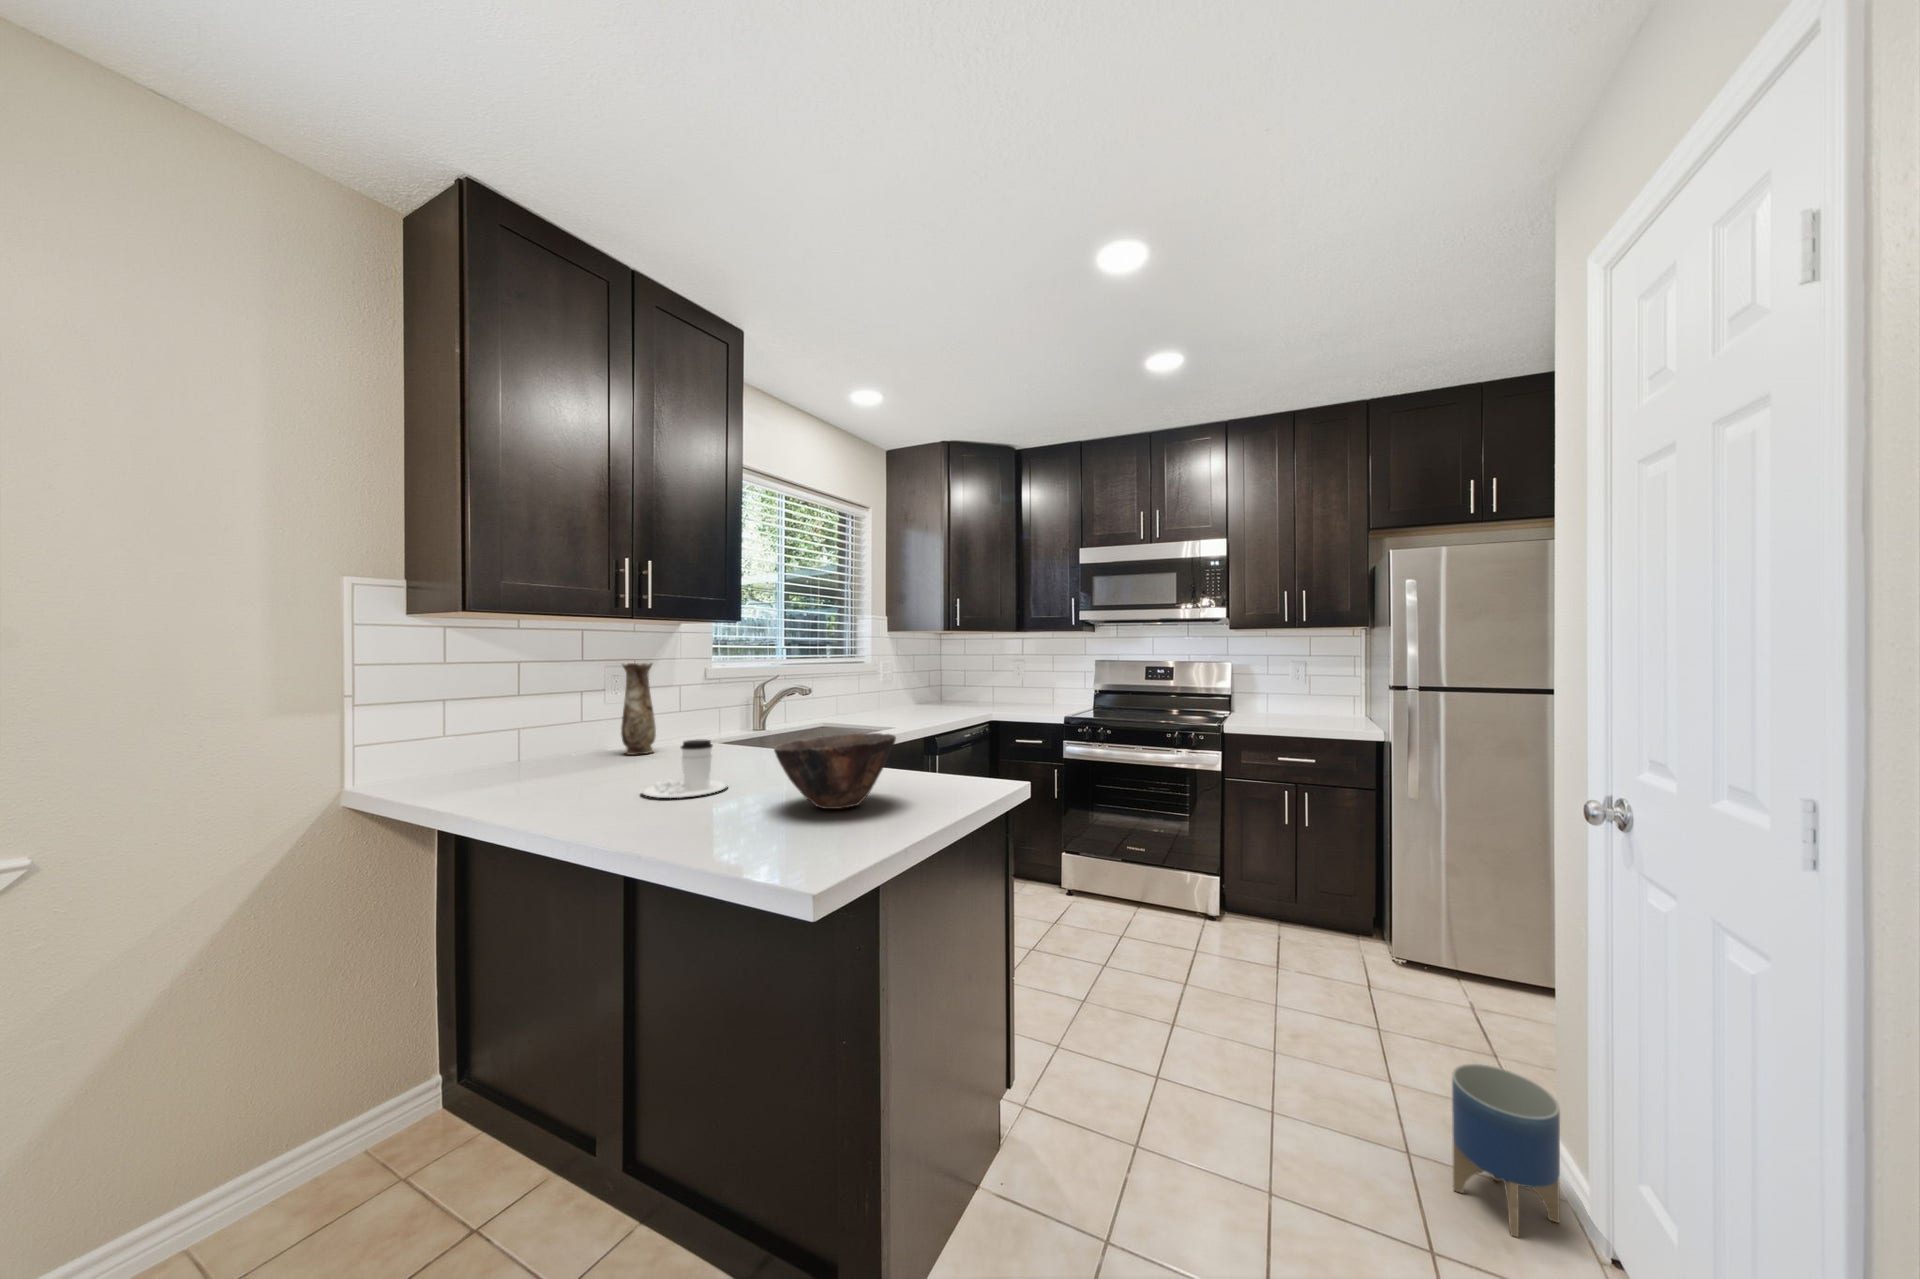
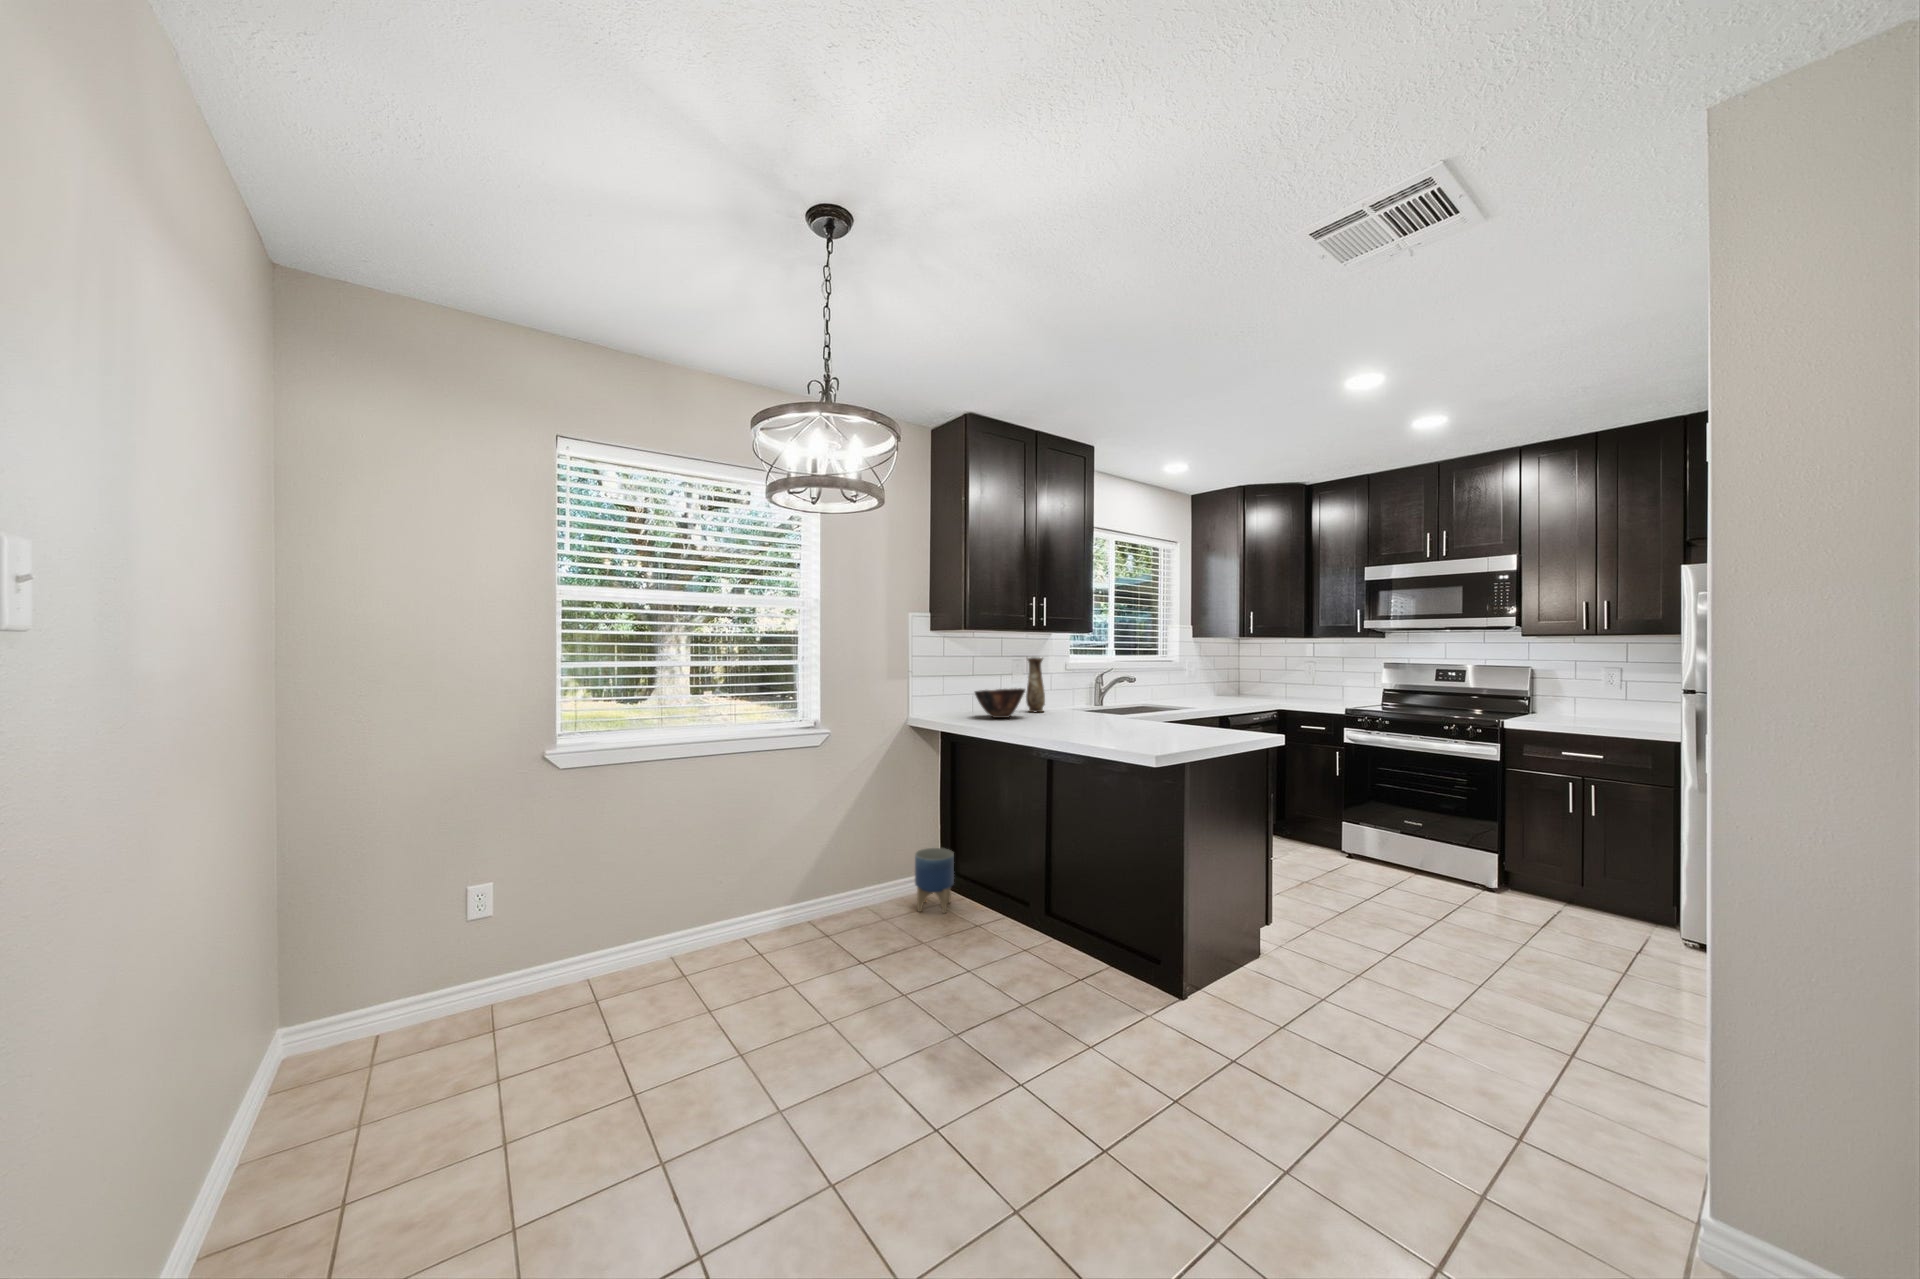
bowl: present [774,733,896,809] -> present [975,688,1025,718]
coffee cup: present [641,739,728,798] -> none [1055,700,1101,729]
planter: present [1452,1064,1560,1237] -> present [915,848,954,913]

